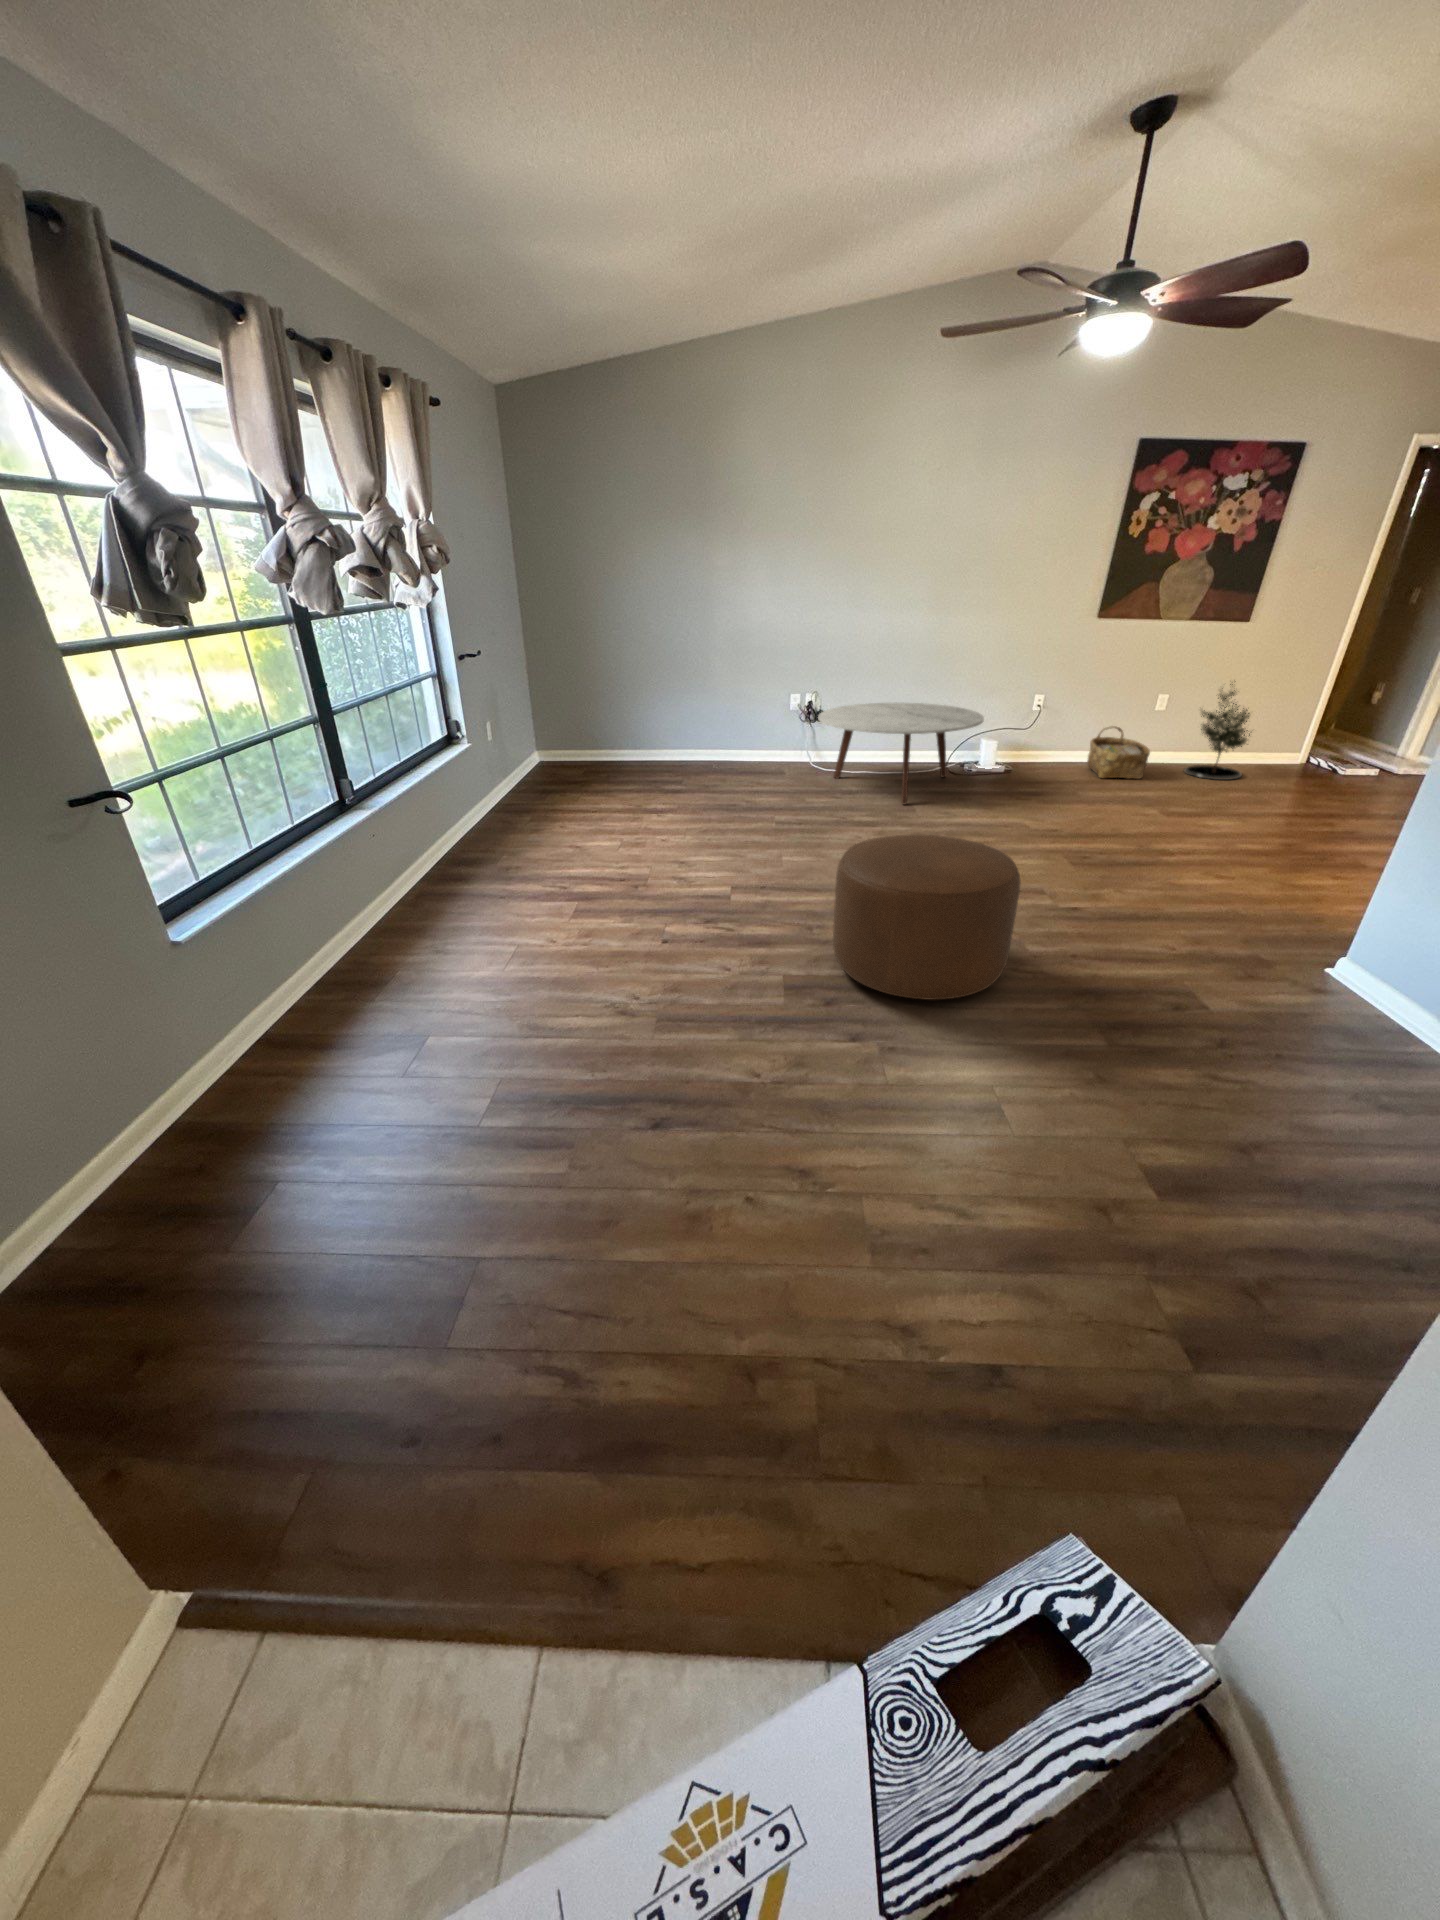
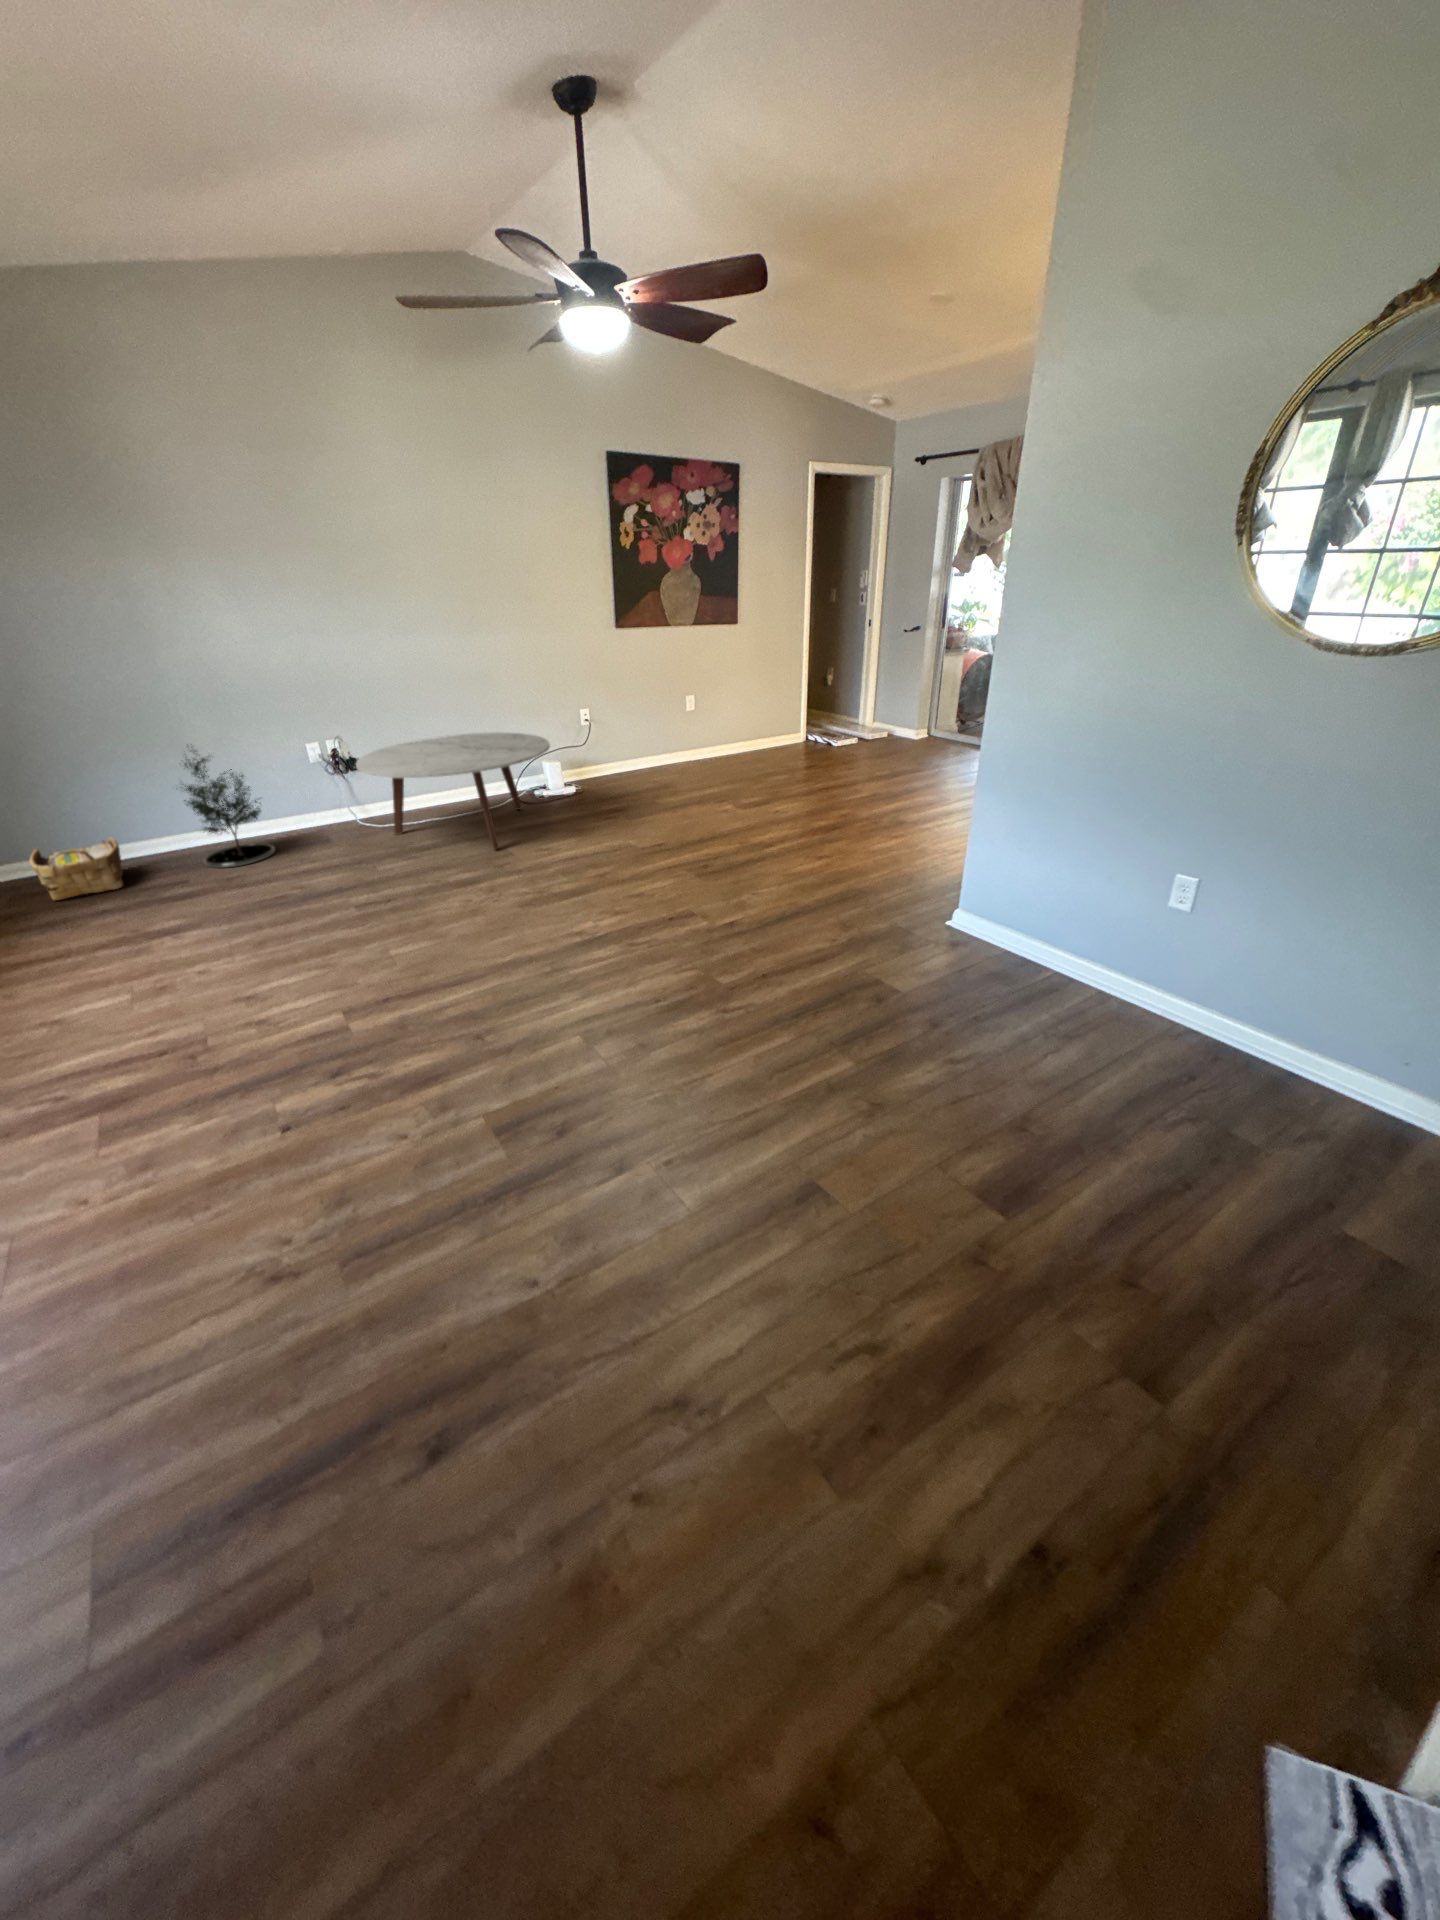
potted tree: present [1184,684,1250,780] -> present [182,749,275,868]
woven basket: present [1087,726,1150,779] -> present [30,837,123,901]
ottoman: present [833,834,1021,1000] -> none [509,886,726,1091]

